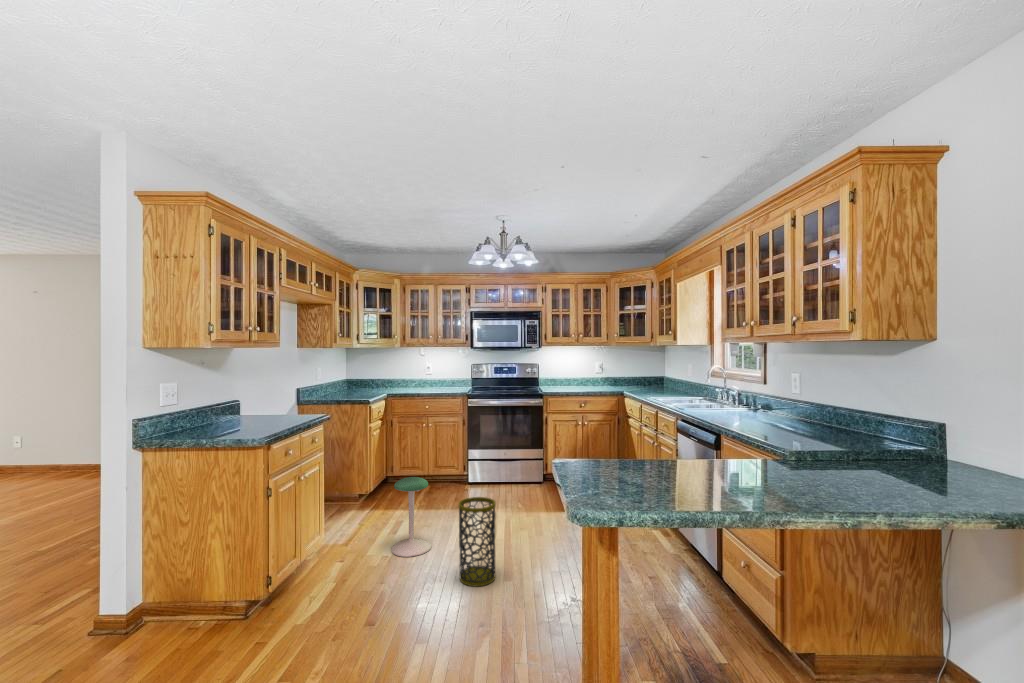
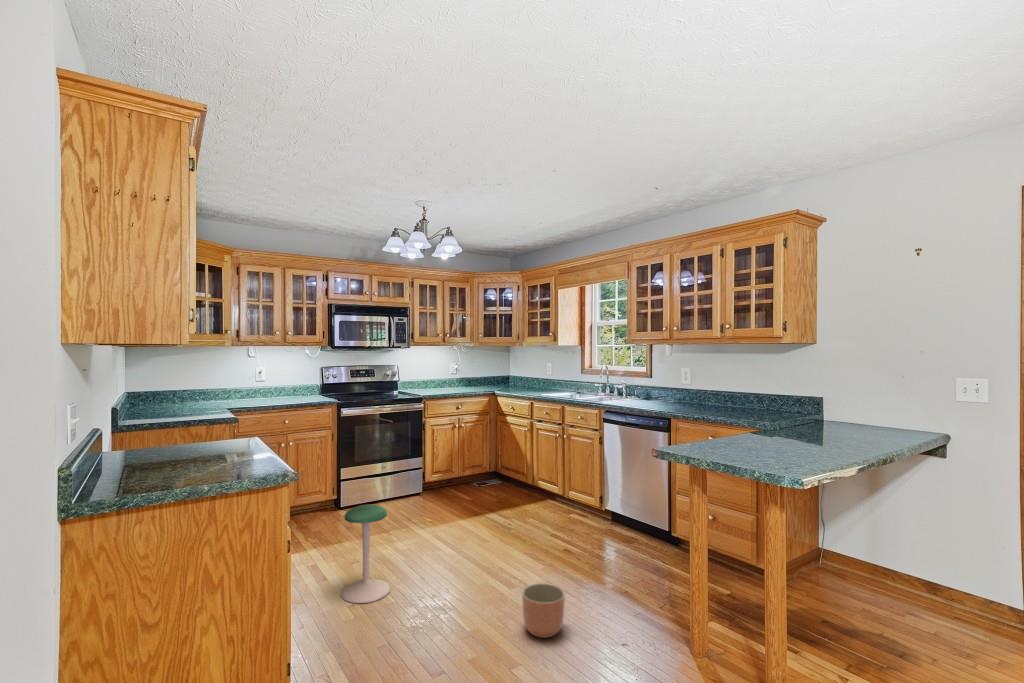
trash can: present [459,497,496,586] -> none [457,512,498,611]
planter: none [476,572,516,625] -> present [522,583,565,638]

